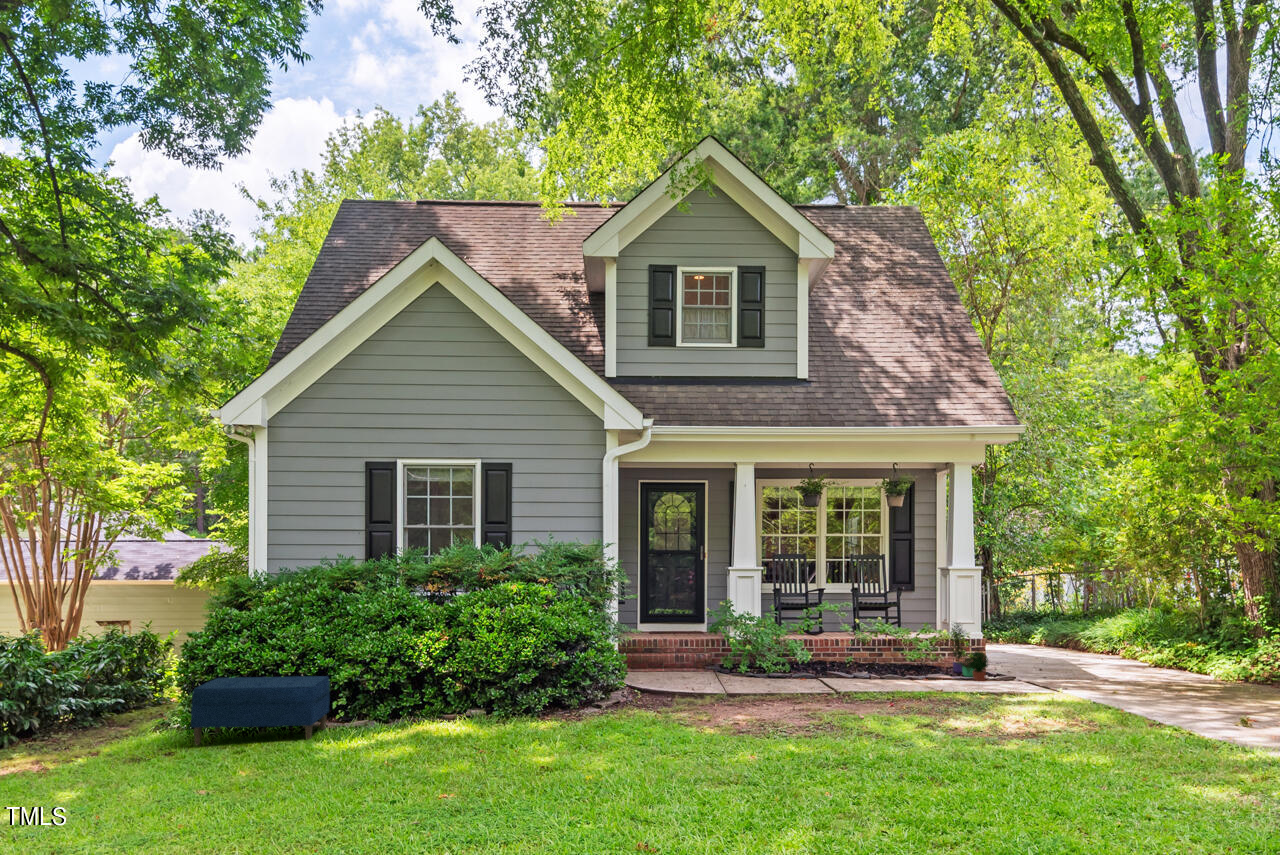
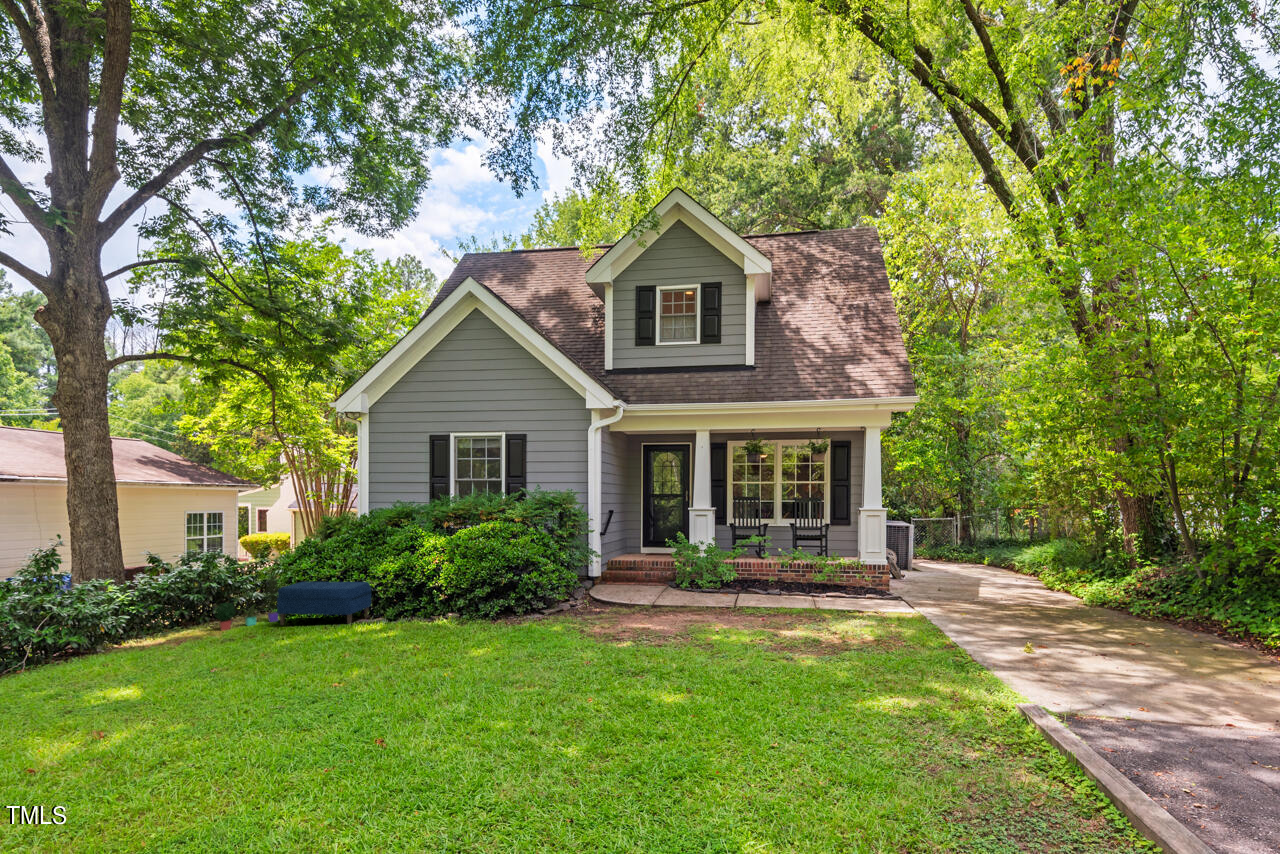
potted plant: present [950,623,988,681] -> present [214,577,279,630]

